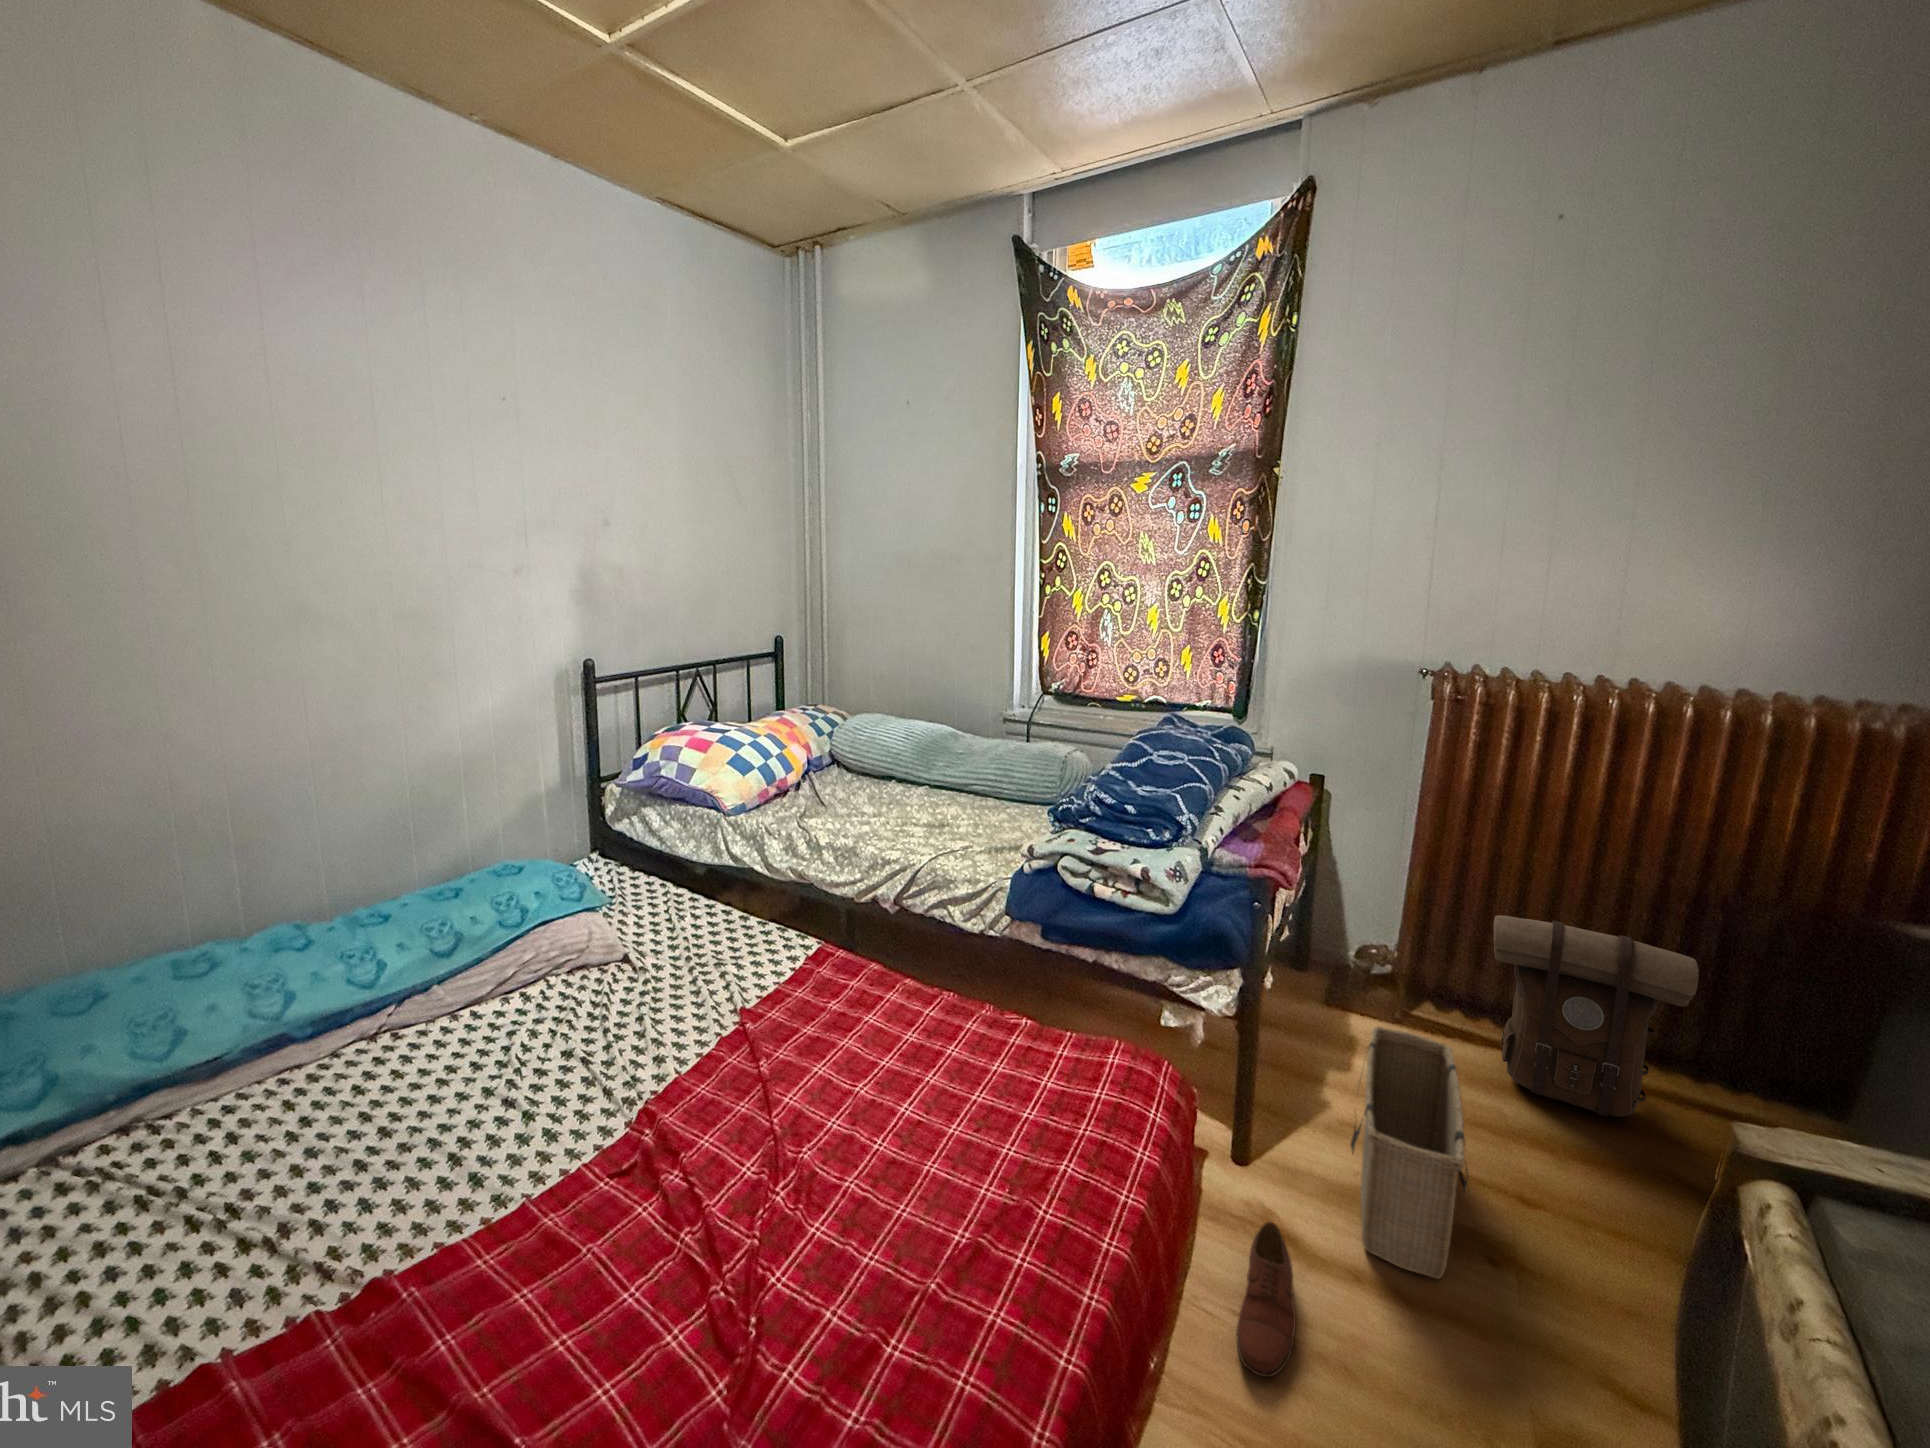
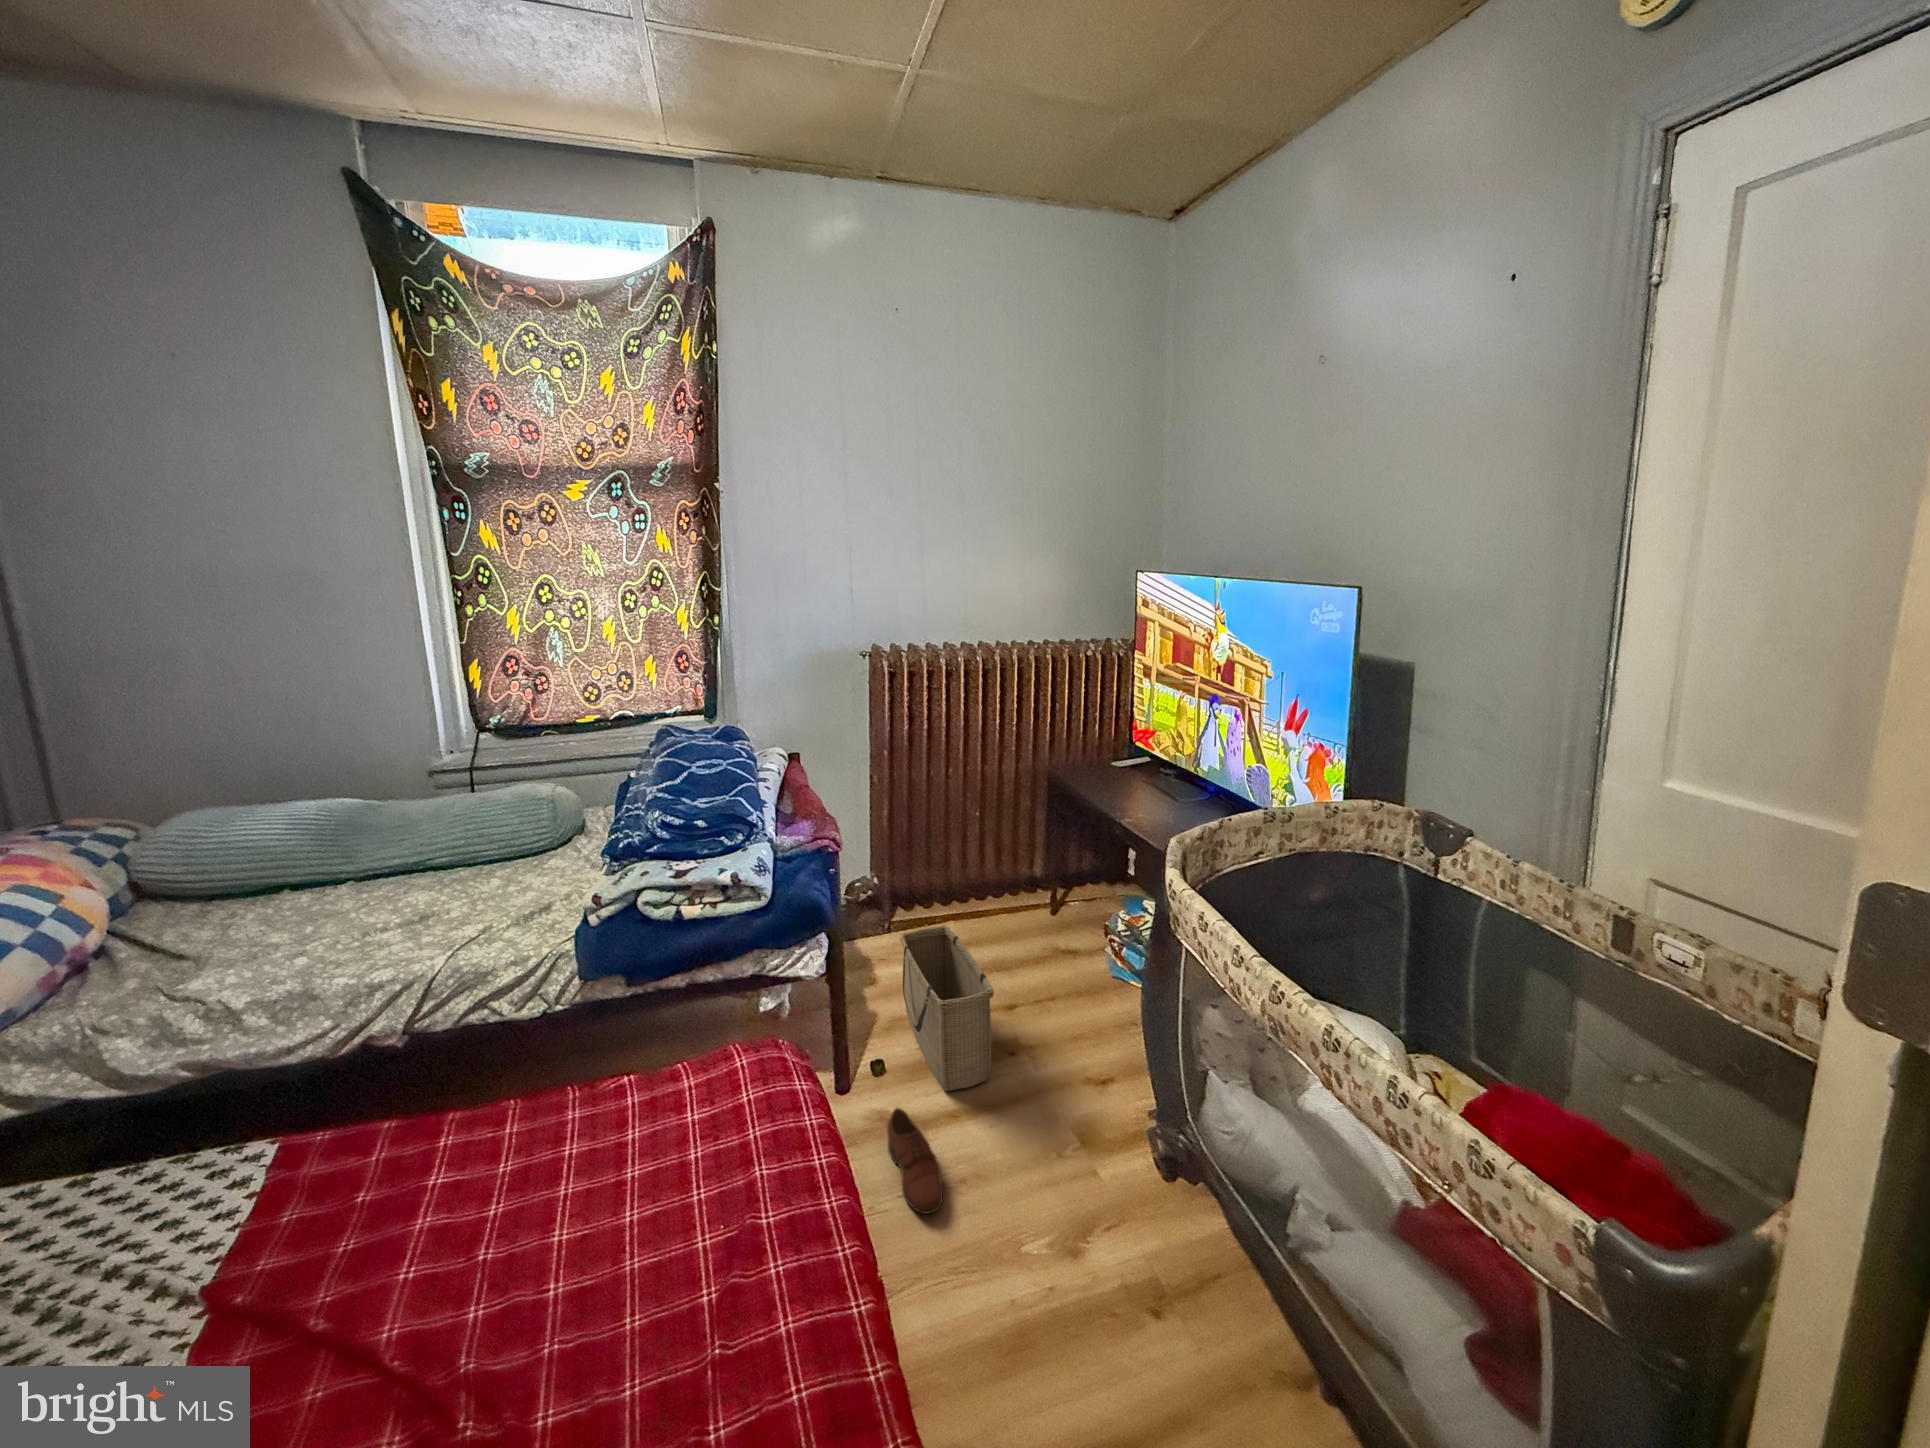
backpack: present [1494,915,1699,1117] -> none [938,815,1044,940]

